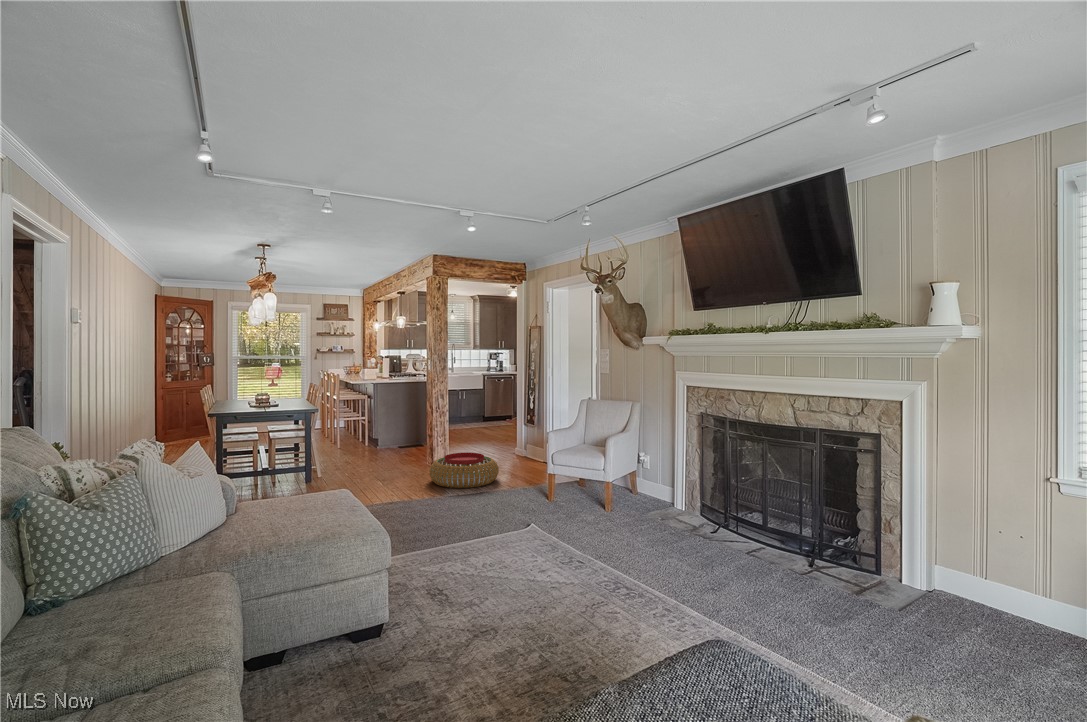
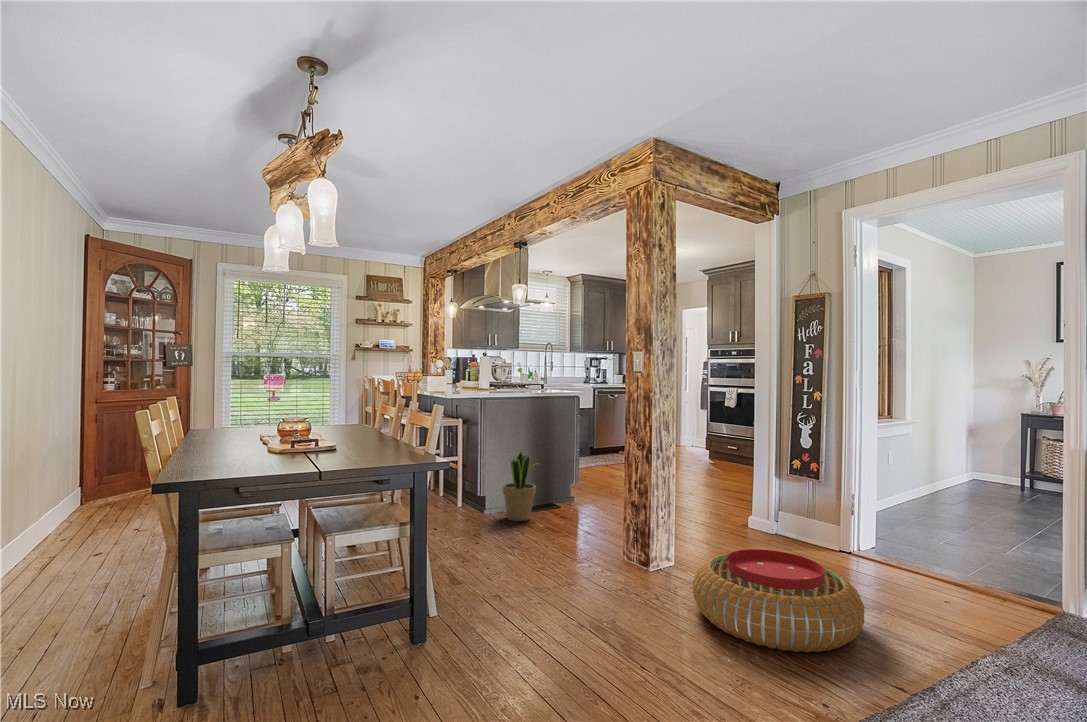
potted plant: none [384,413,406,451] -> present [503,452,540,521]

